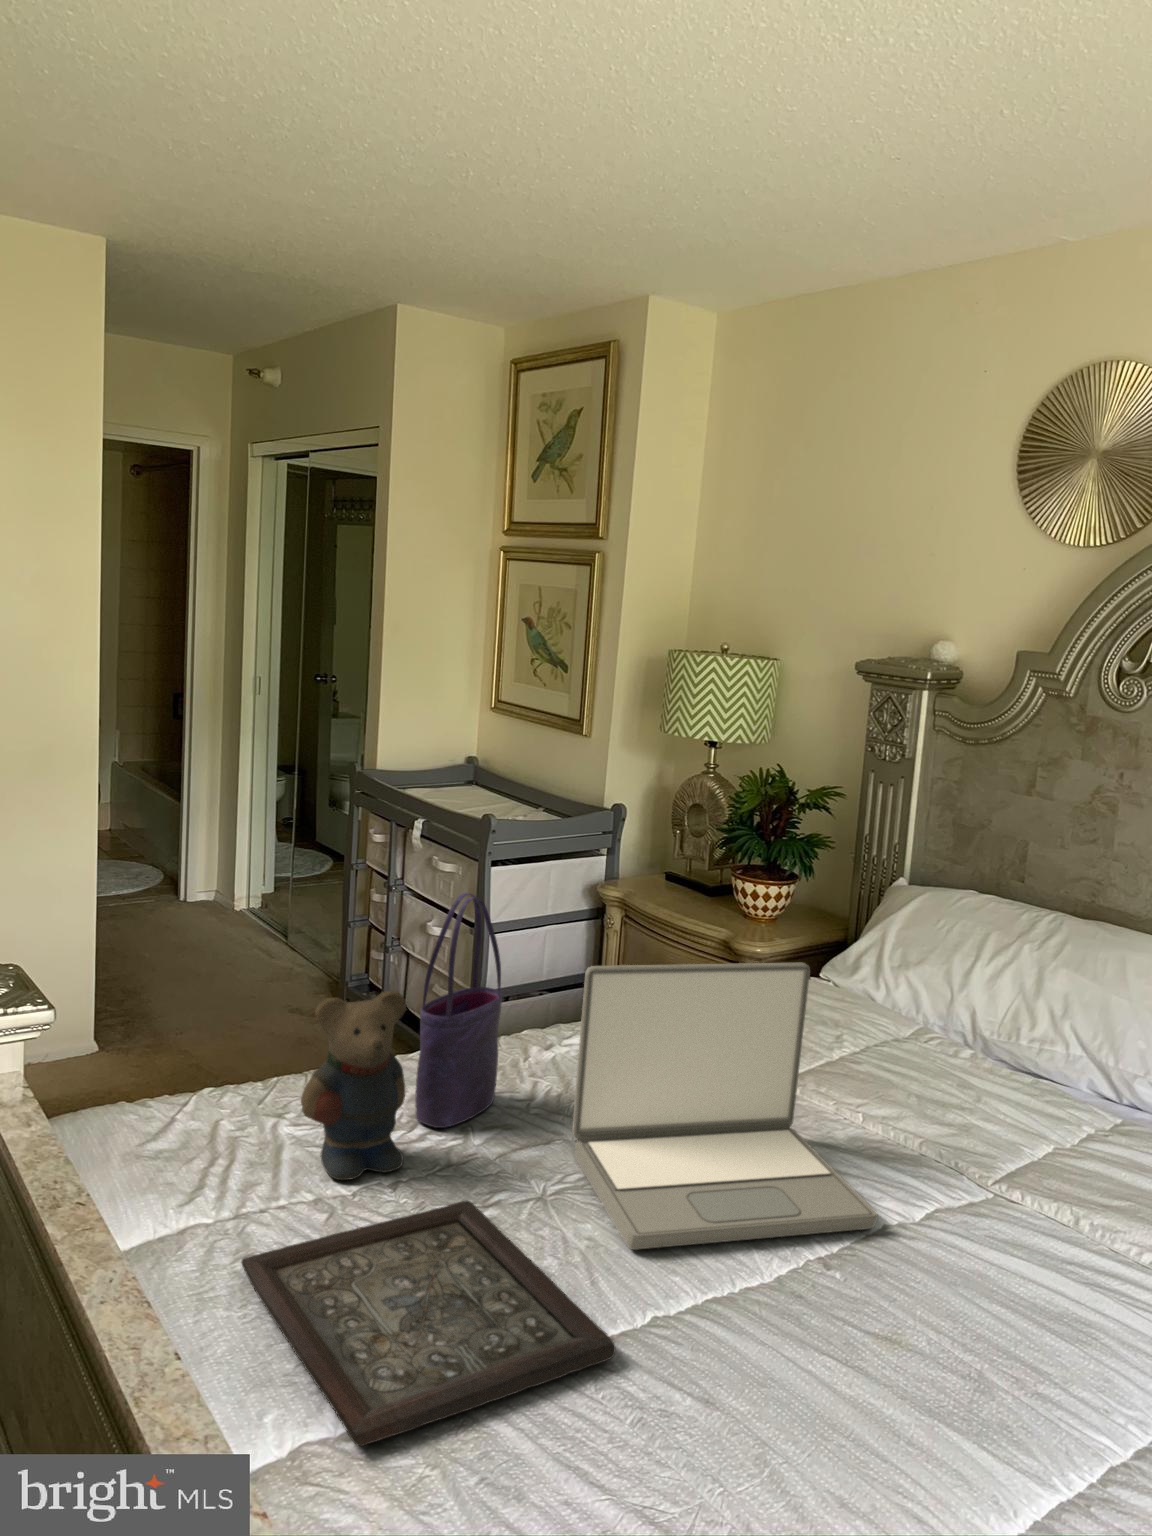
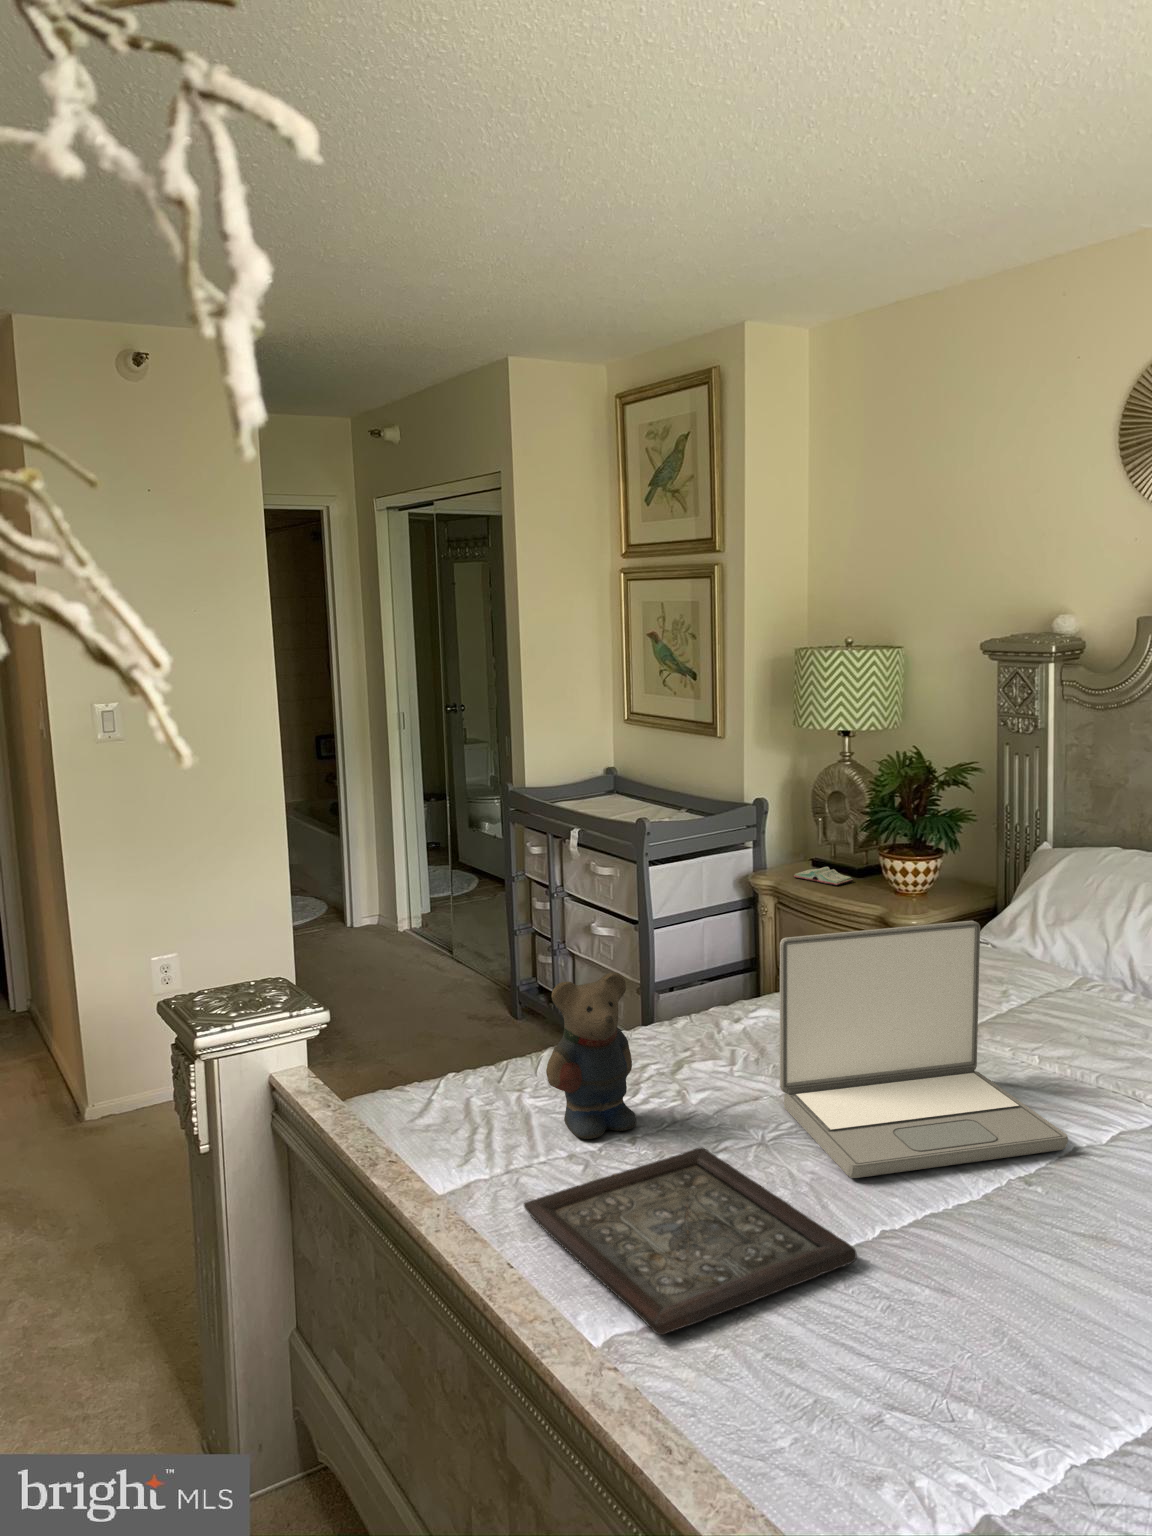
book: none [642,883,704,904] -> present [793,867,853,885]
tote bag: present [415,893,502,1128] -> none [634,884,702,1092]

